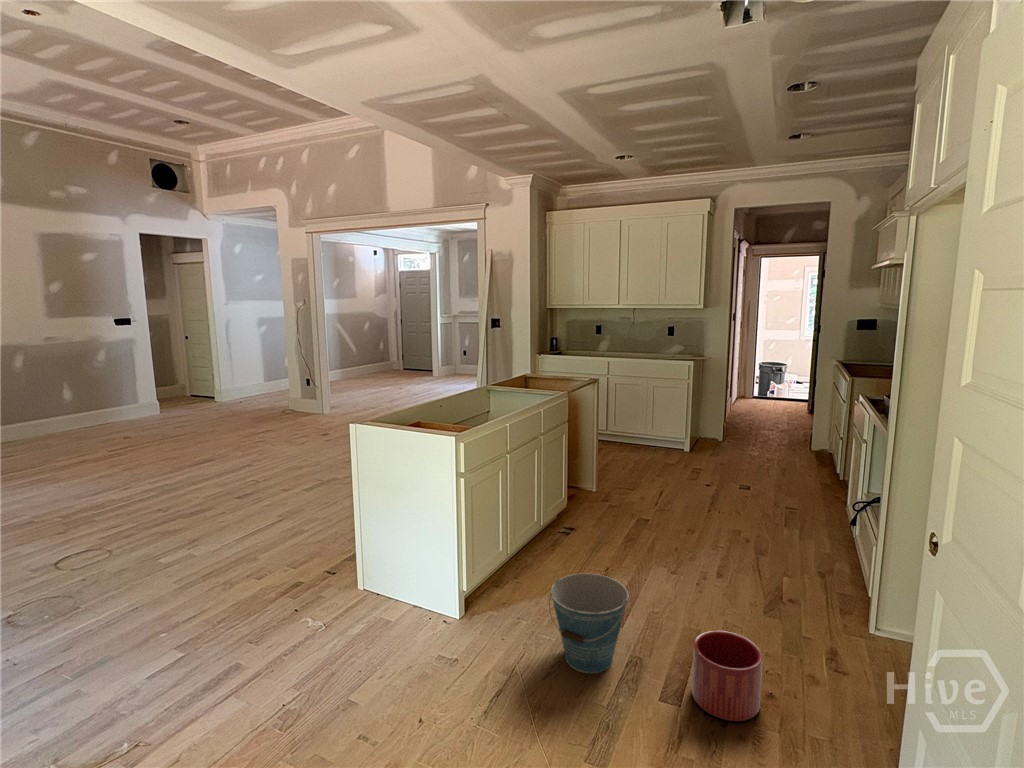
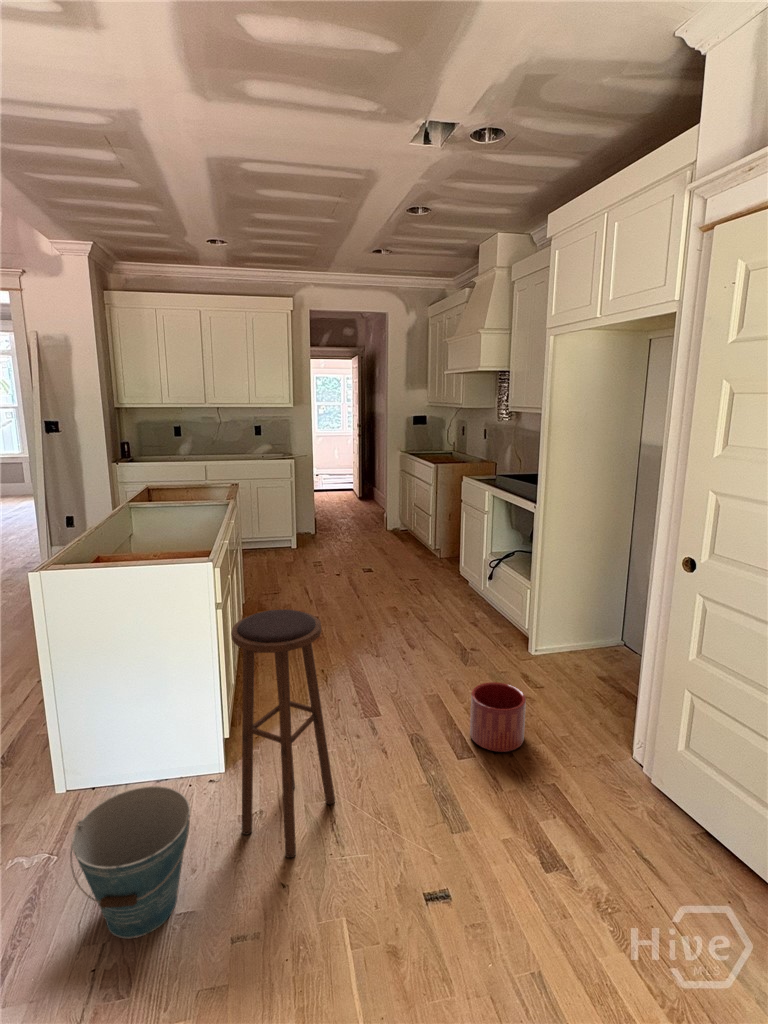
stool: none [420,482,515,704] -> present [231,610,335,858]
bucket: present [549,573,628,673] -> present [70,786,190,938]

